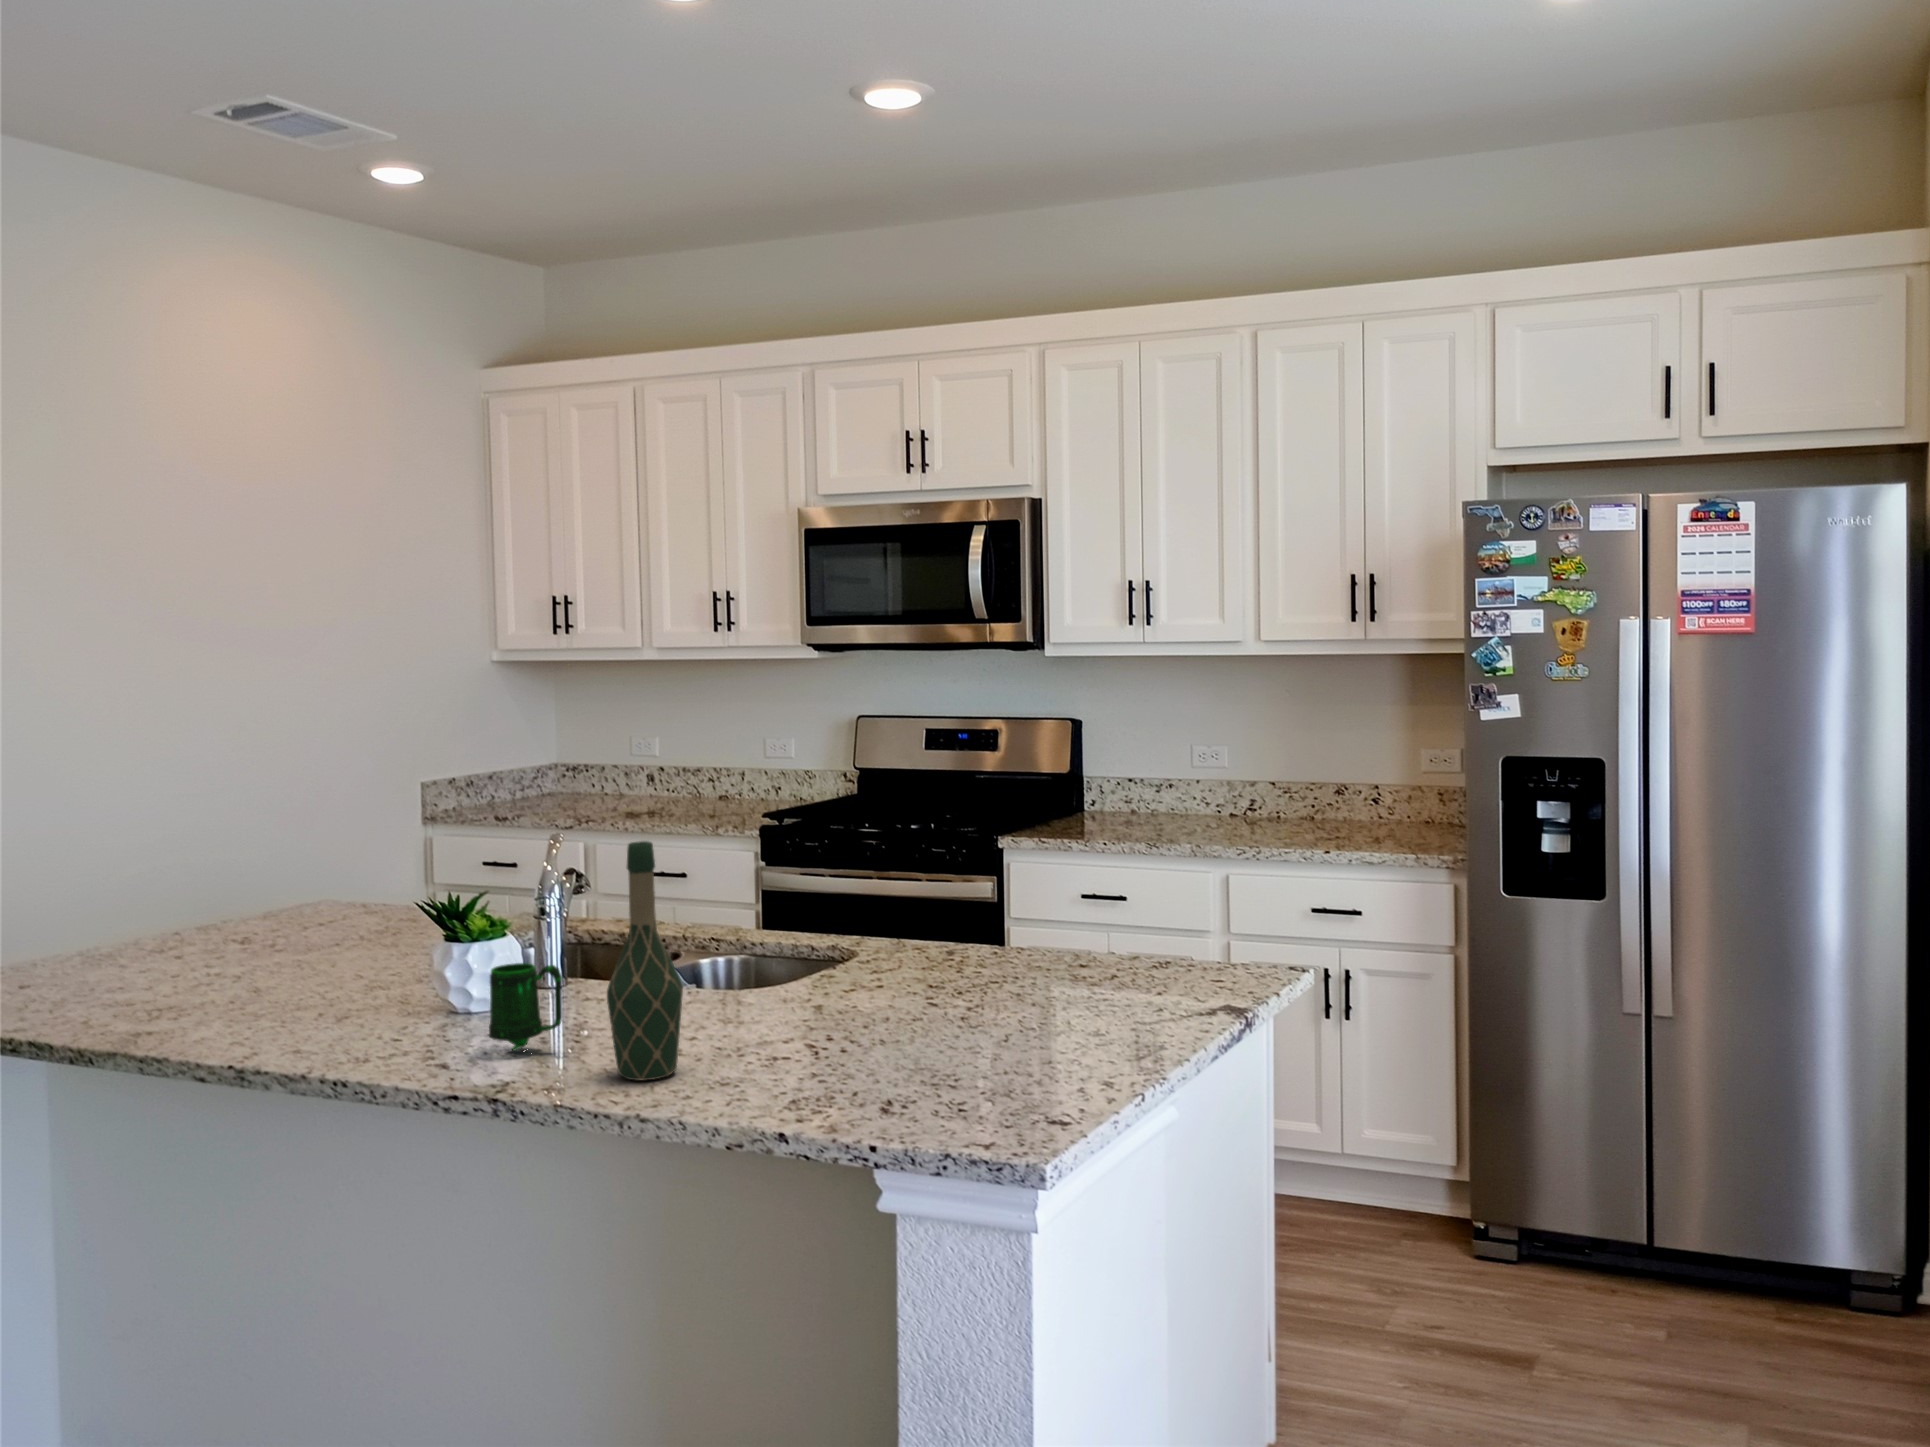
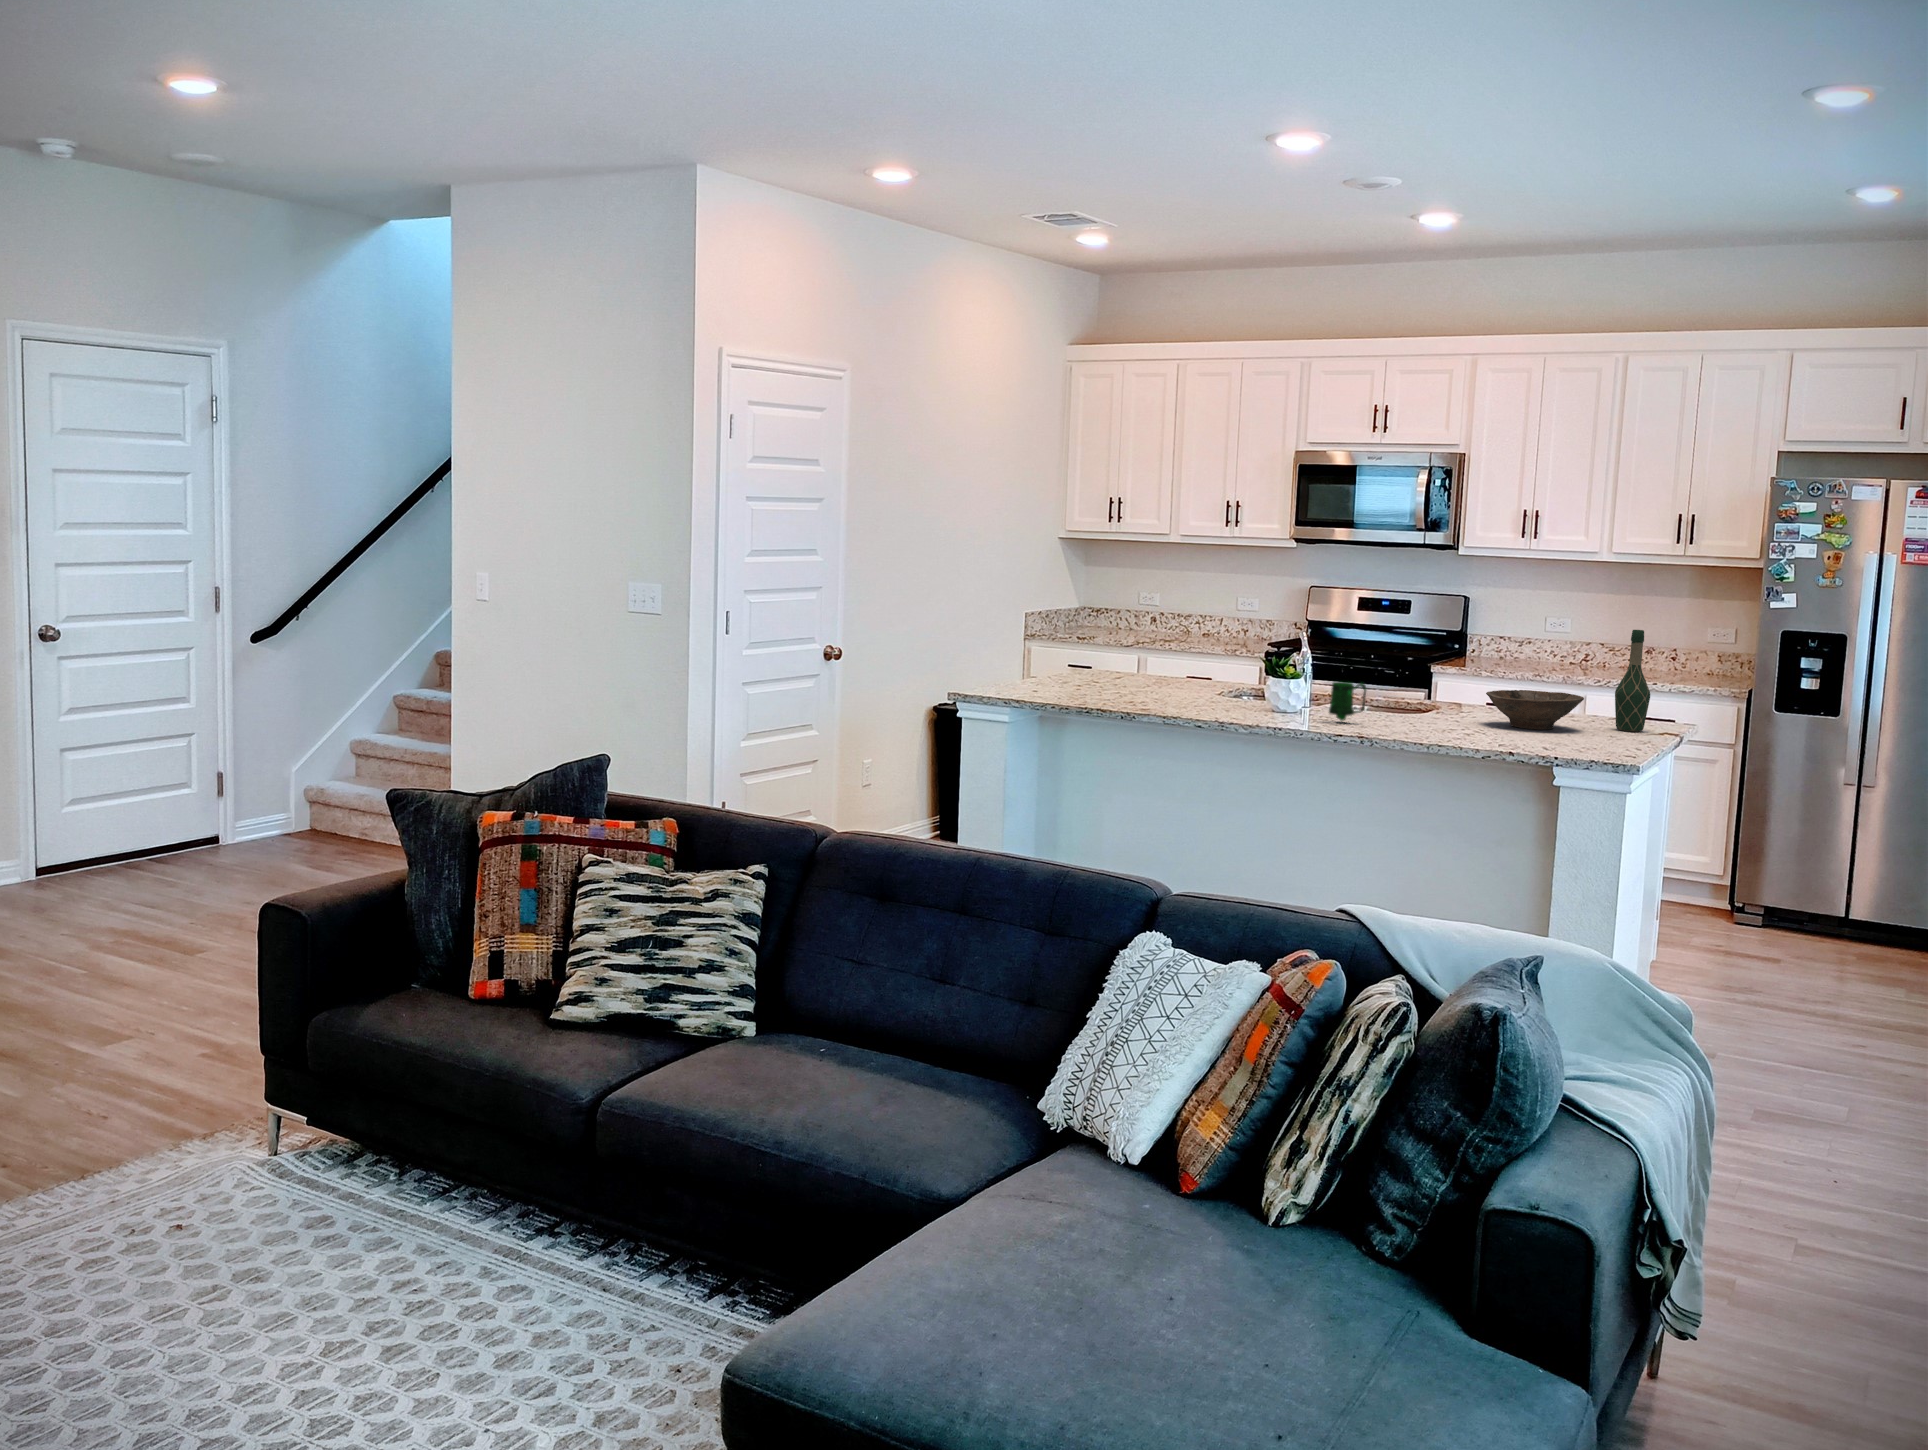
wine bottle: present [607,841,683,1080] -> present [1615,630,1650,731]
bowl: none [845,937,1031,1030] -> present [1486,690,1584,730]

